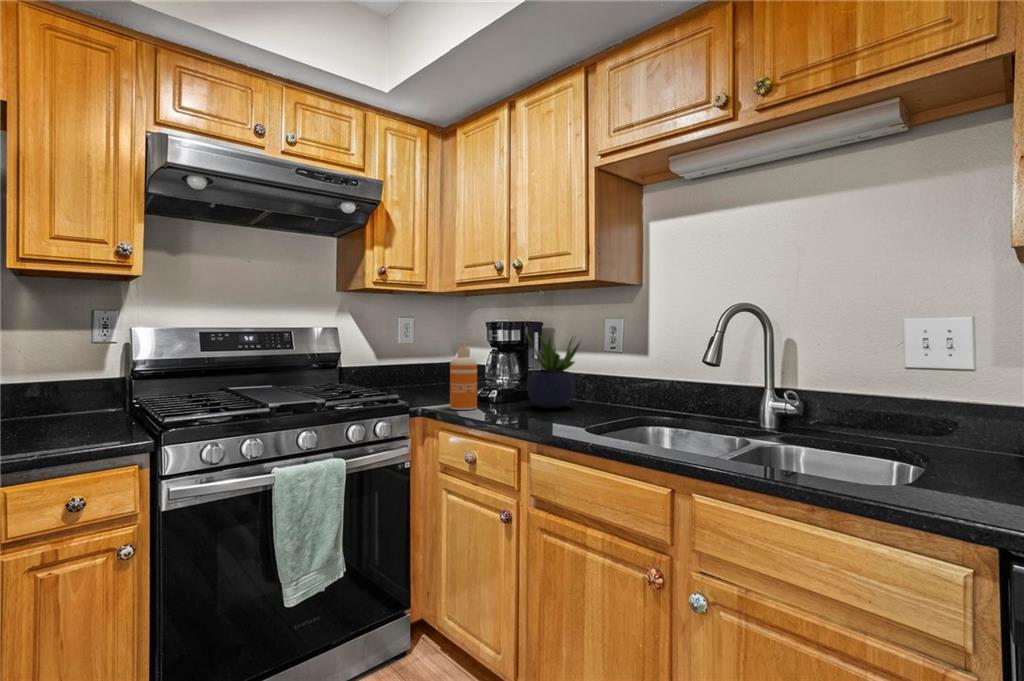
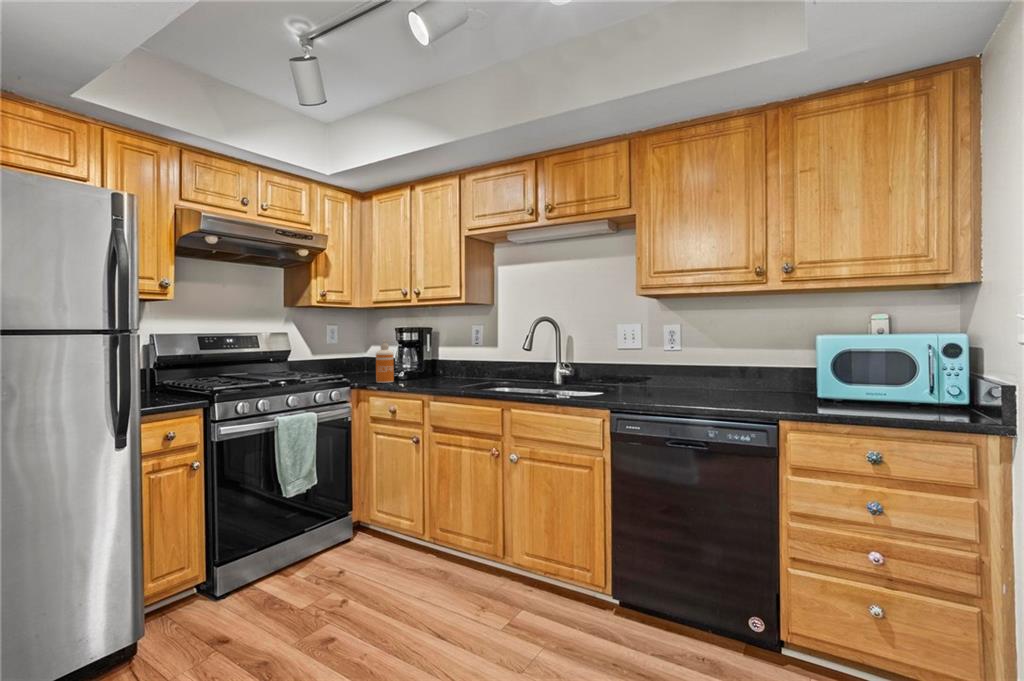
potted plant: present [525,332,580,408] -> none [422,331,459,380]

